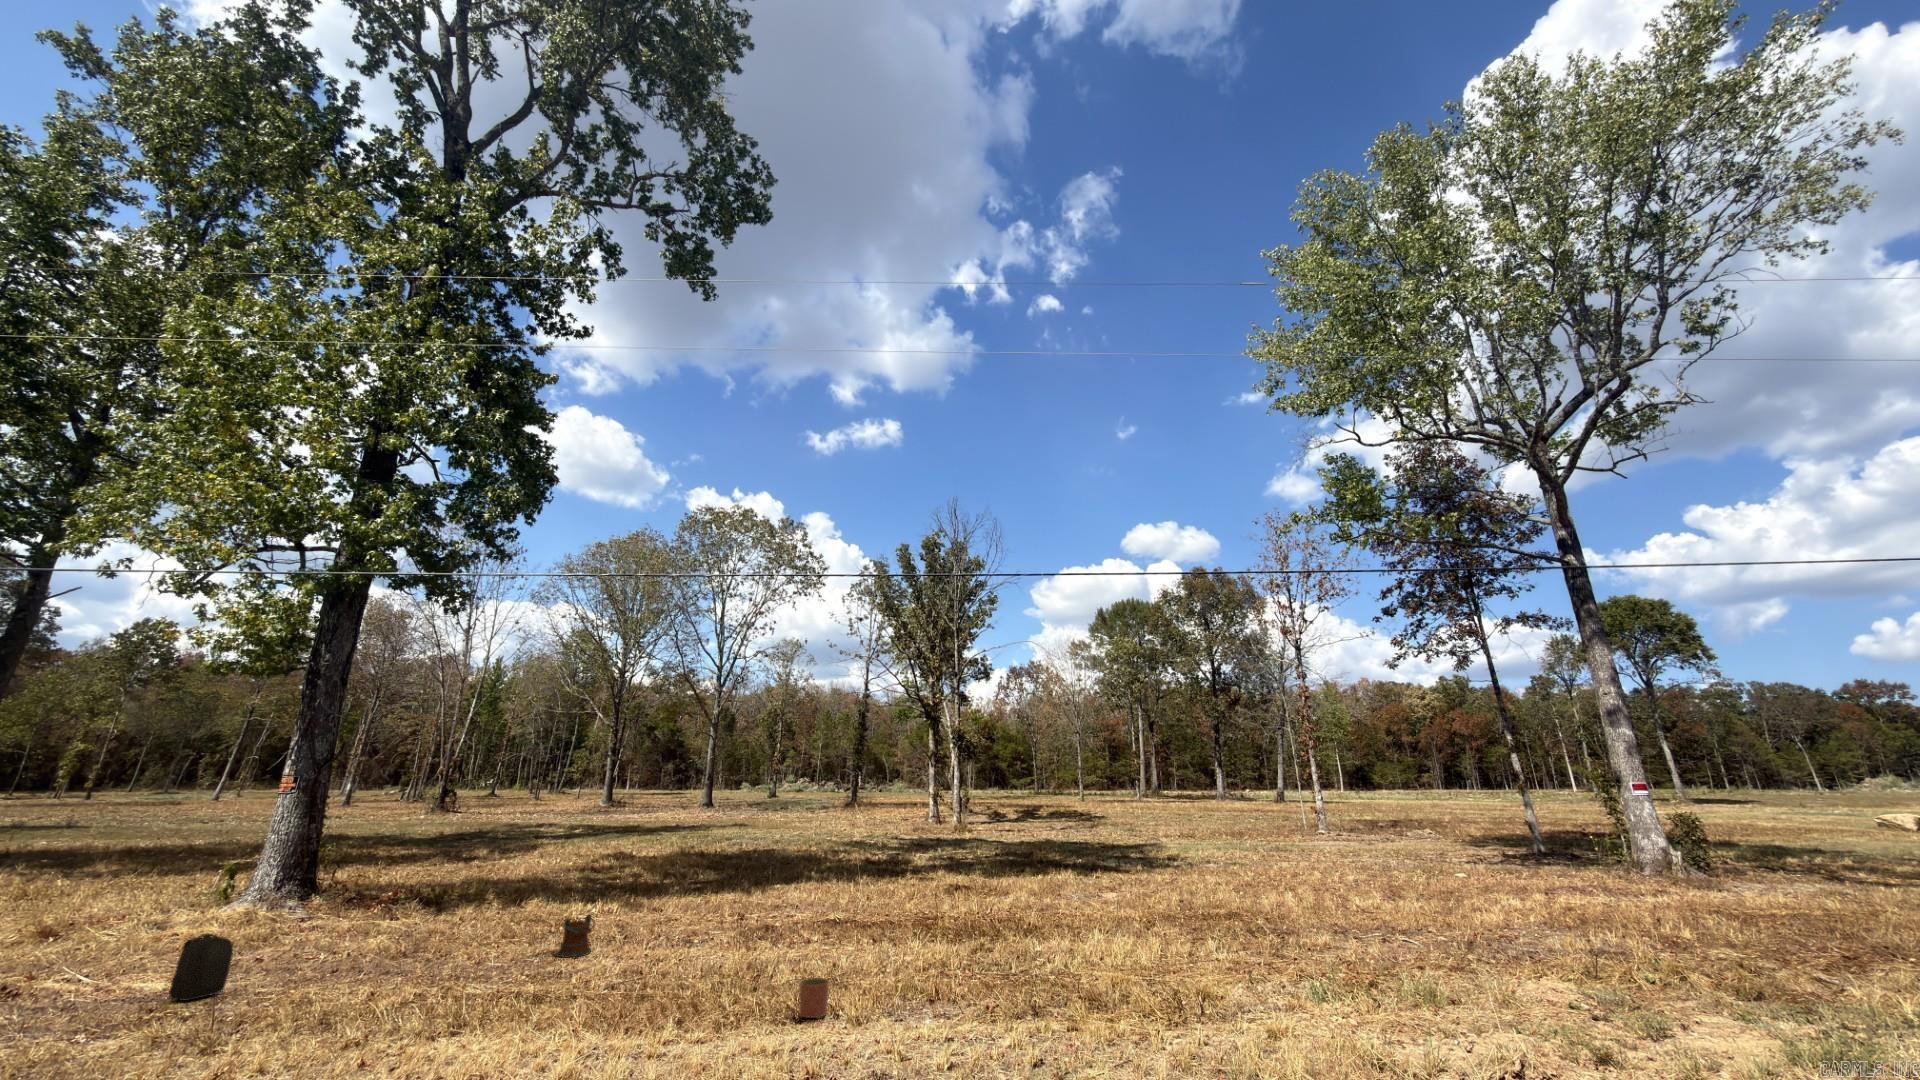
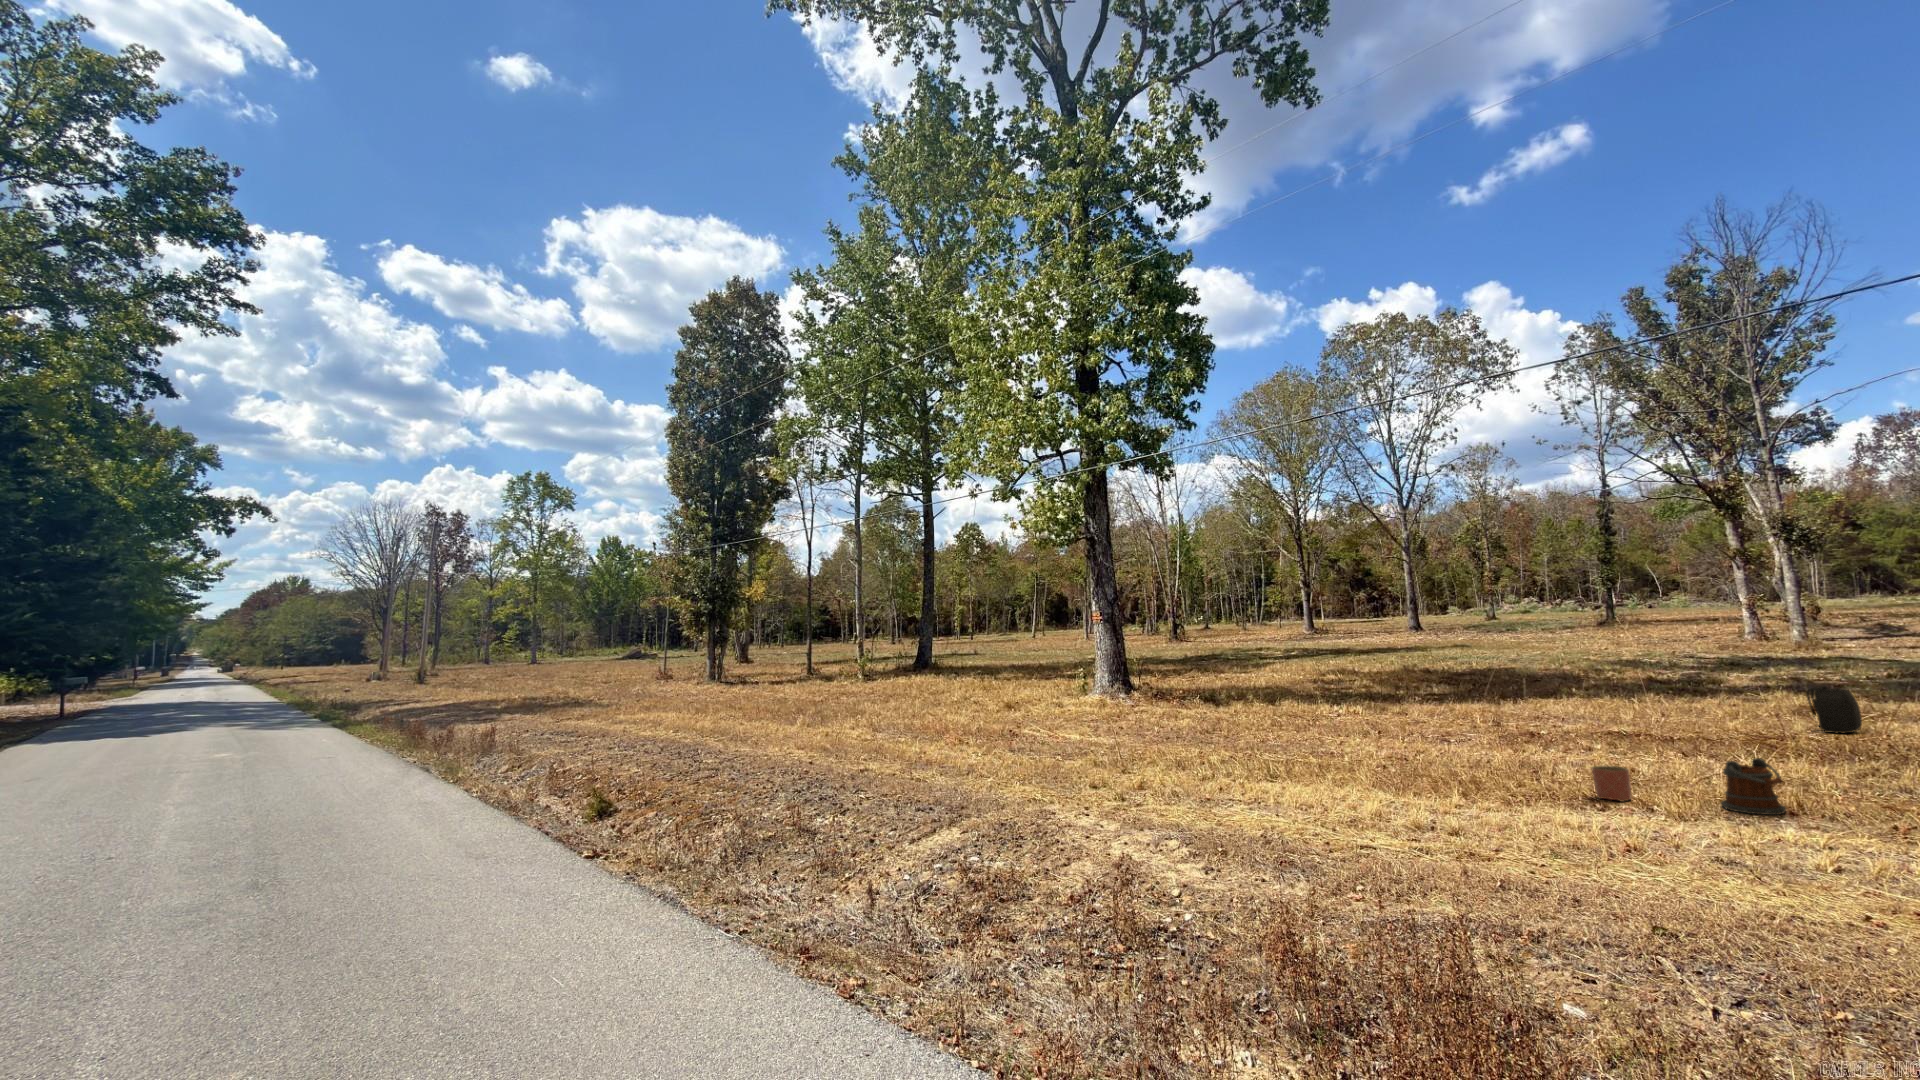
bucket: present [556,915,595,958] -> present [1720,758,1787,815]
backpack: present [169,934,233,1001] -> present [1806,686,1862,733]

